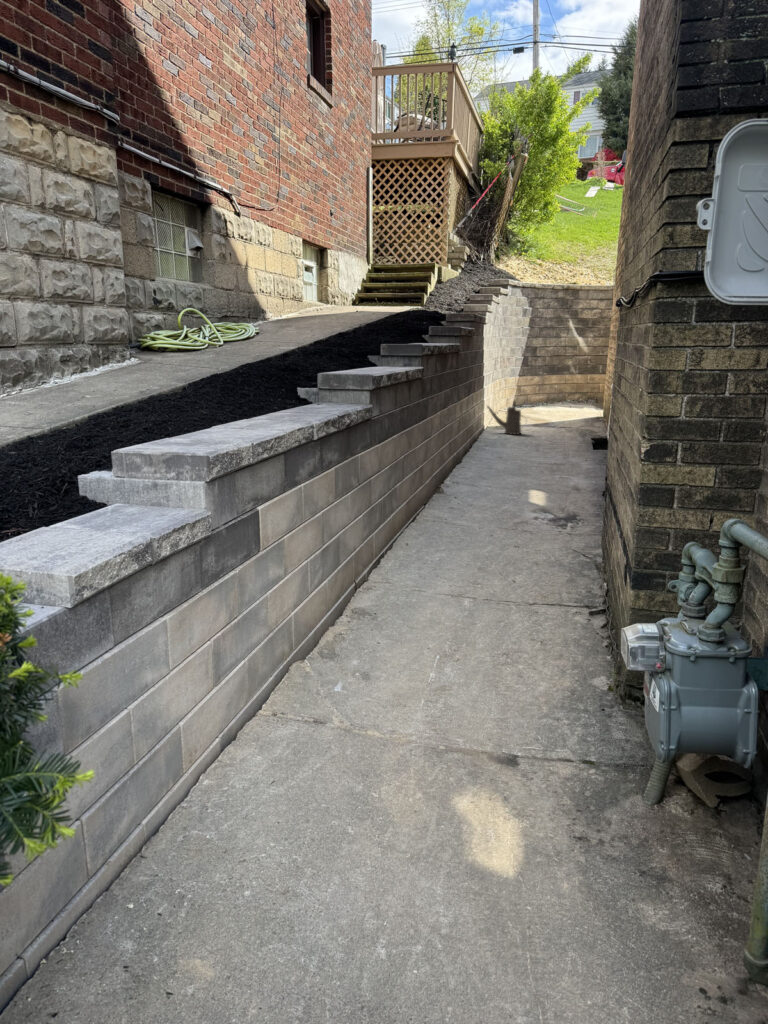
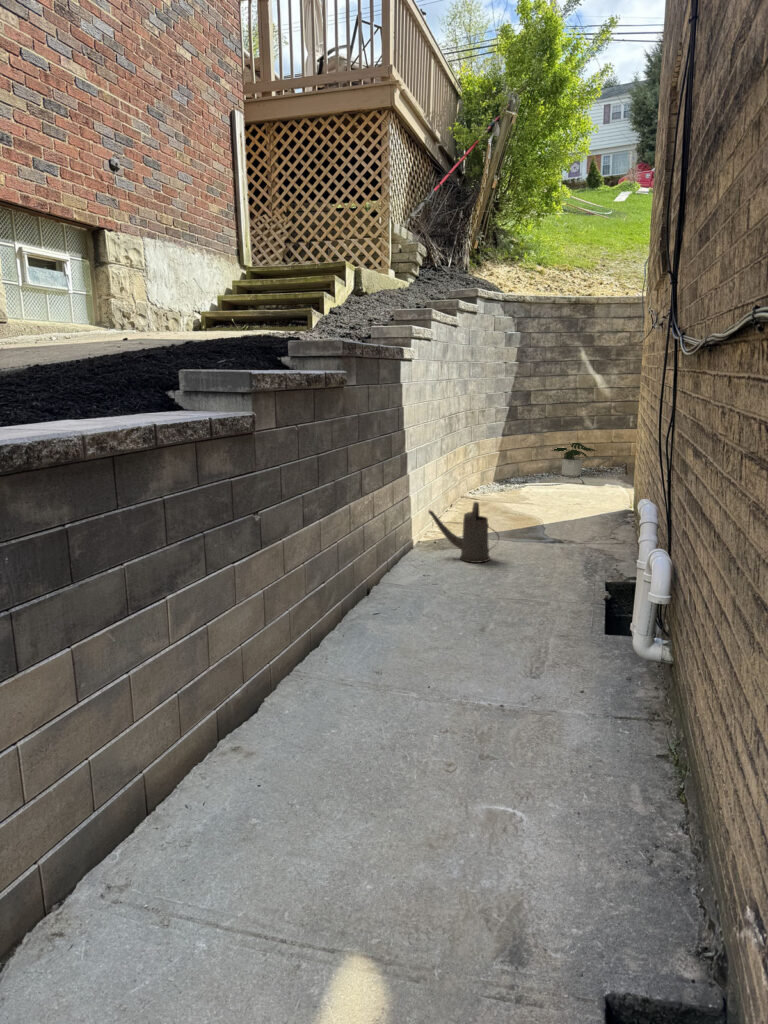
potted plant: none [547,381,579,406] -> present [551,443,596,477]

